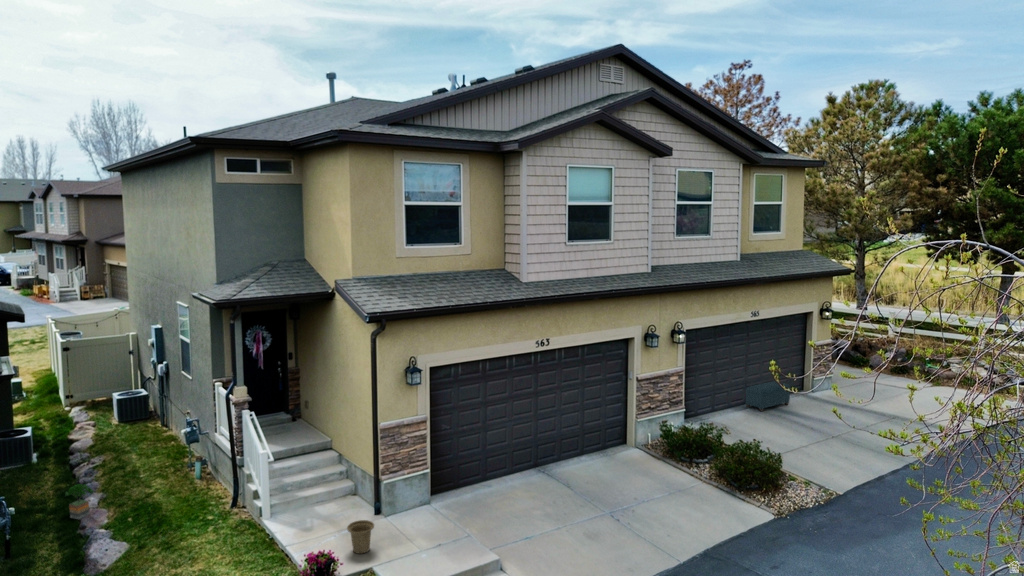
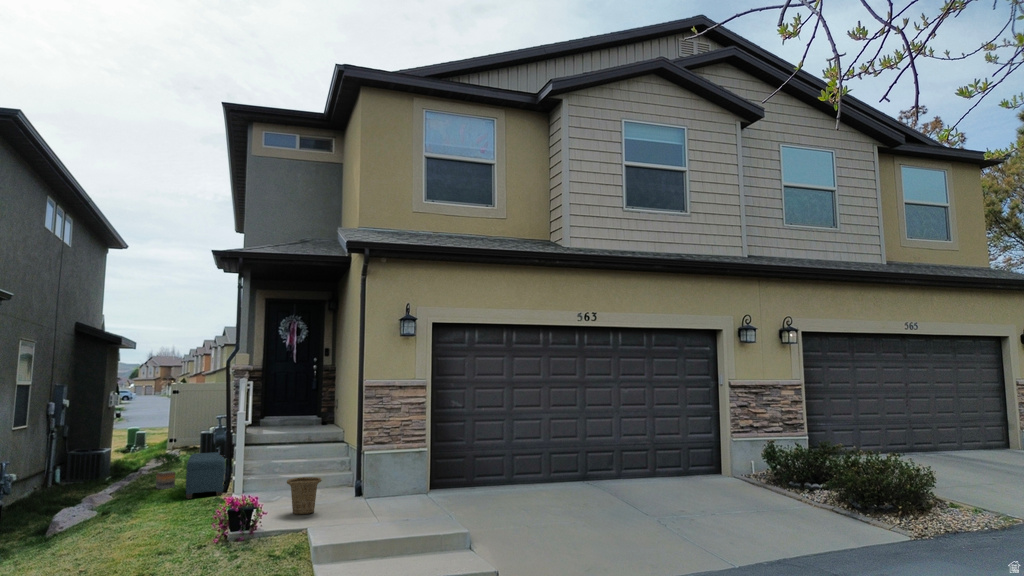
bench: present [746,381,790,411] -> present [186,452,225,499]
potted tree: present [66,484,93,519] -> present [155,453,181,489]

